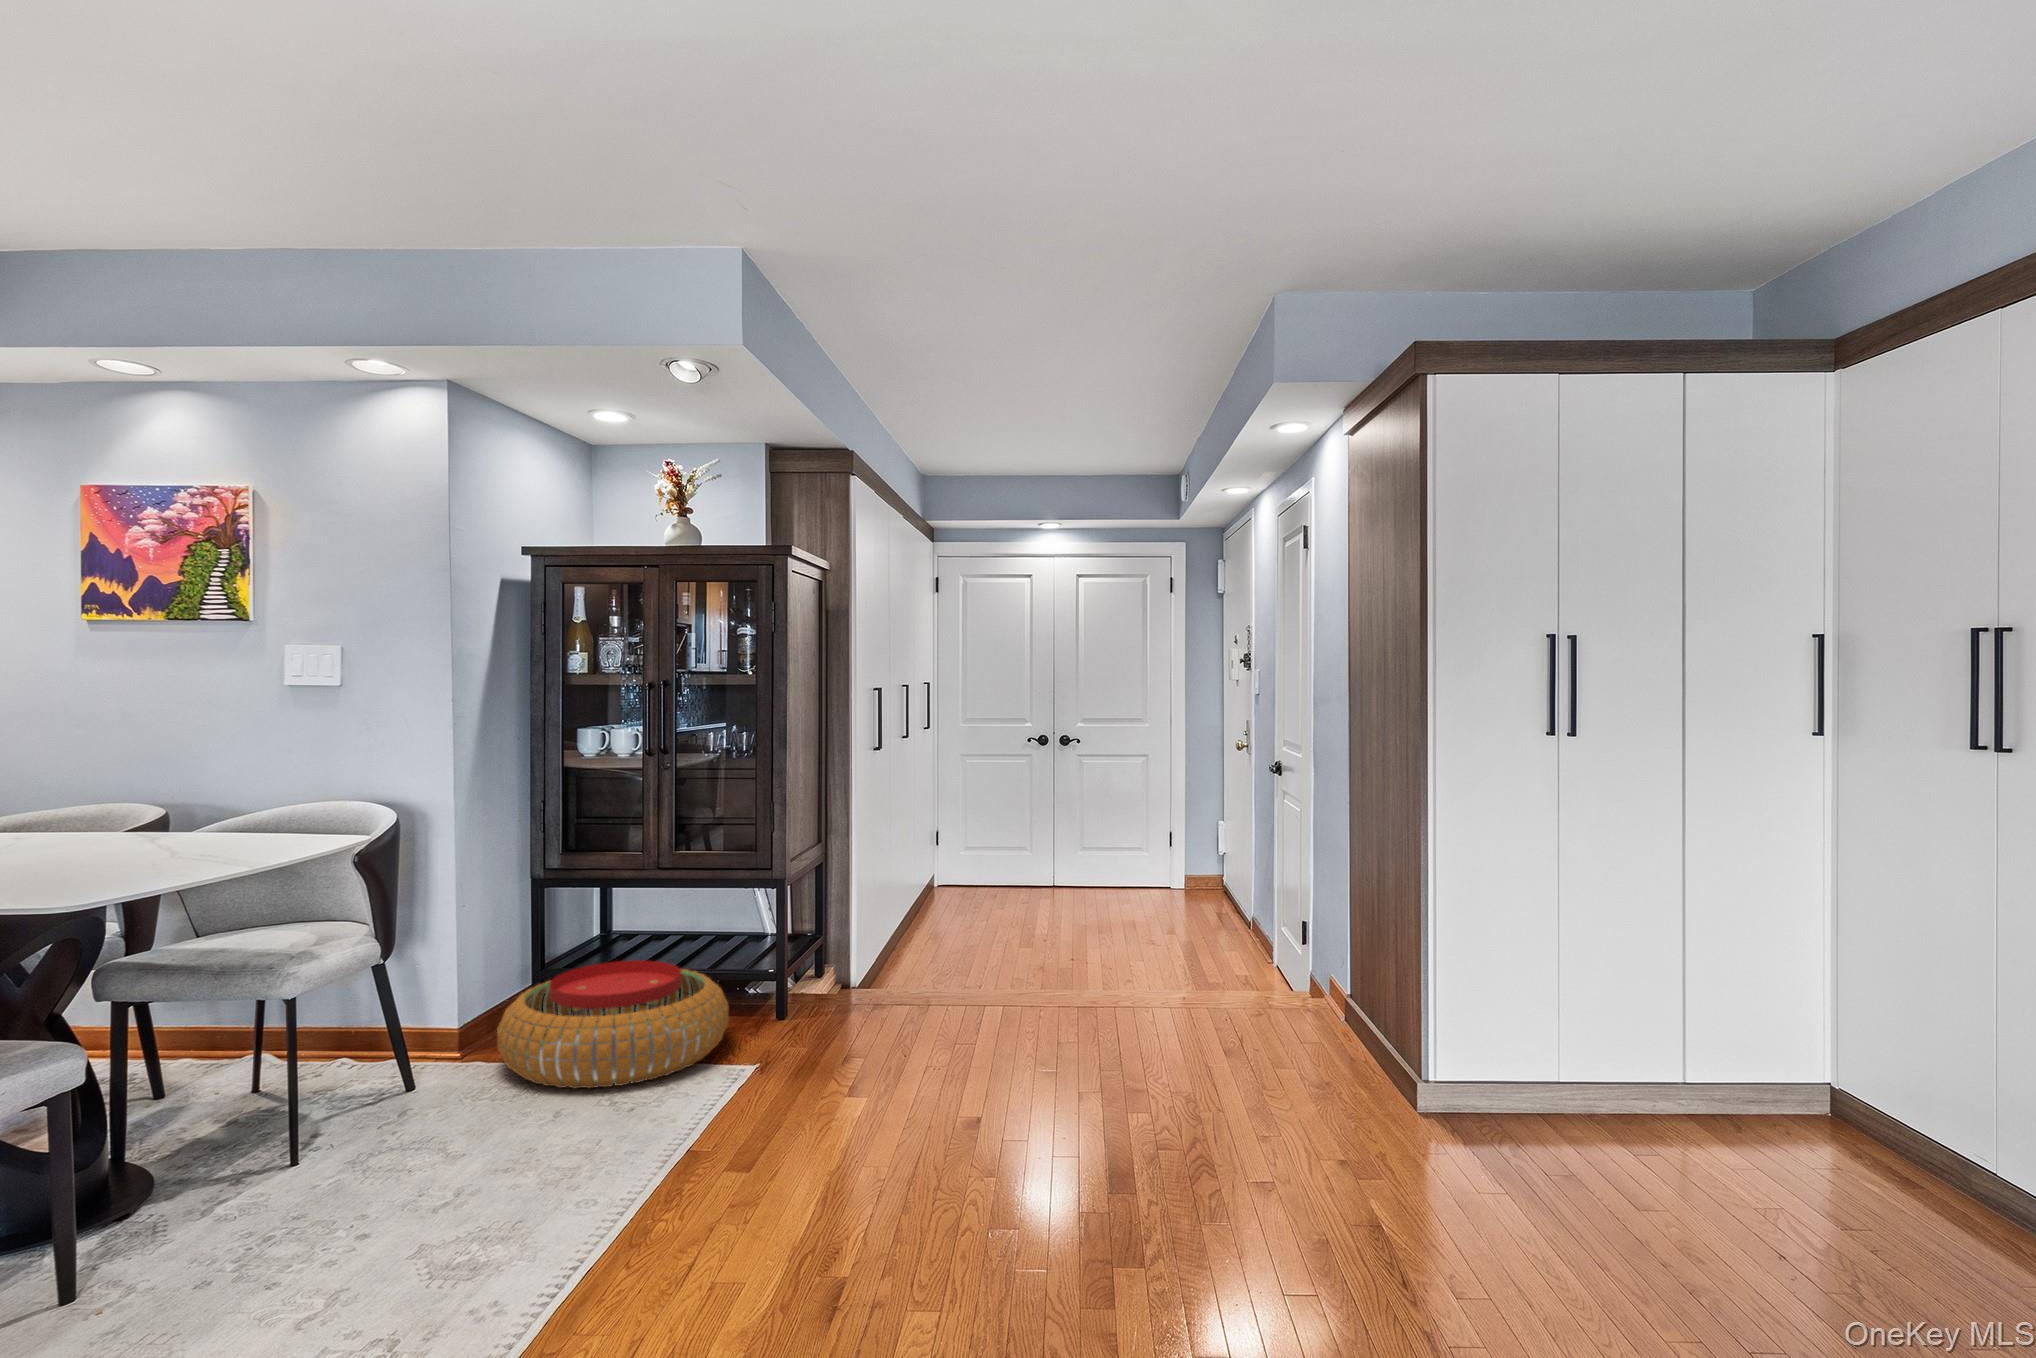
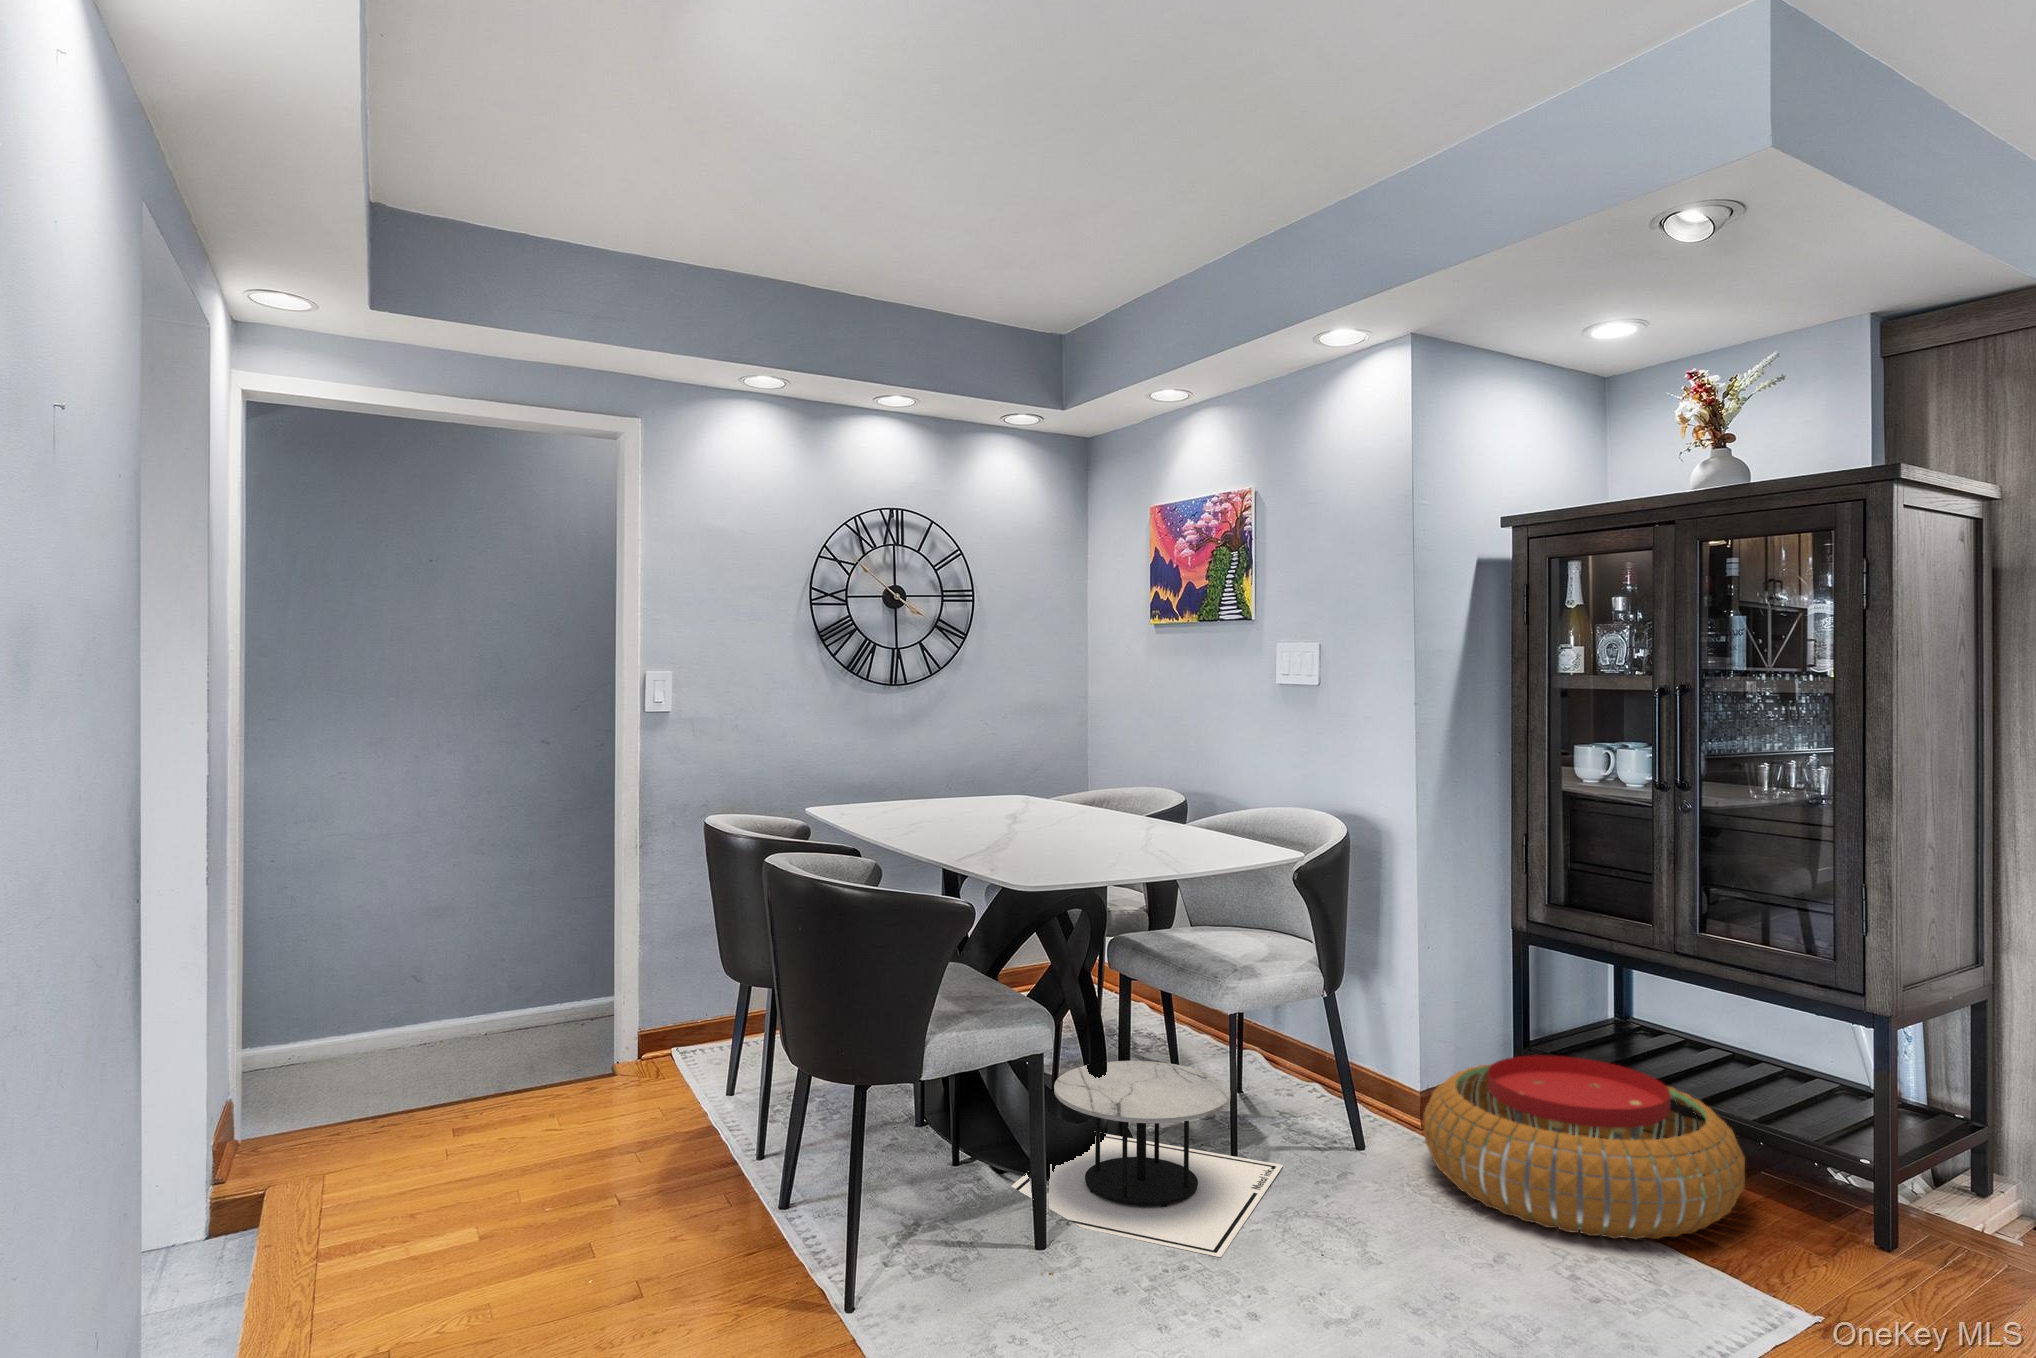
side table: none [100,1060,408,1277] -> present [1011,1061,1283,1257]

